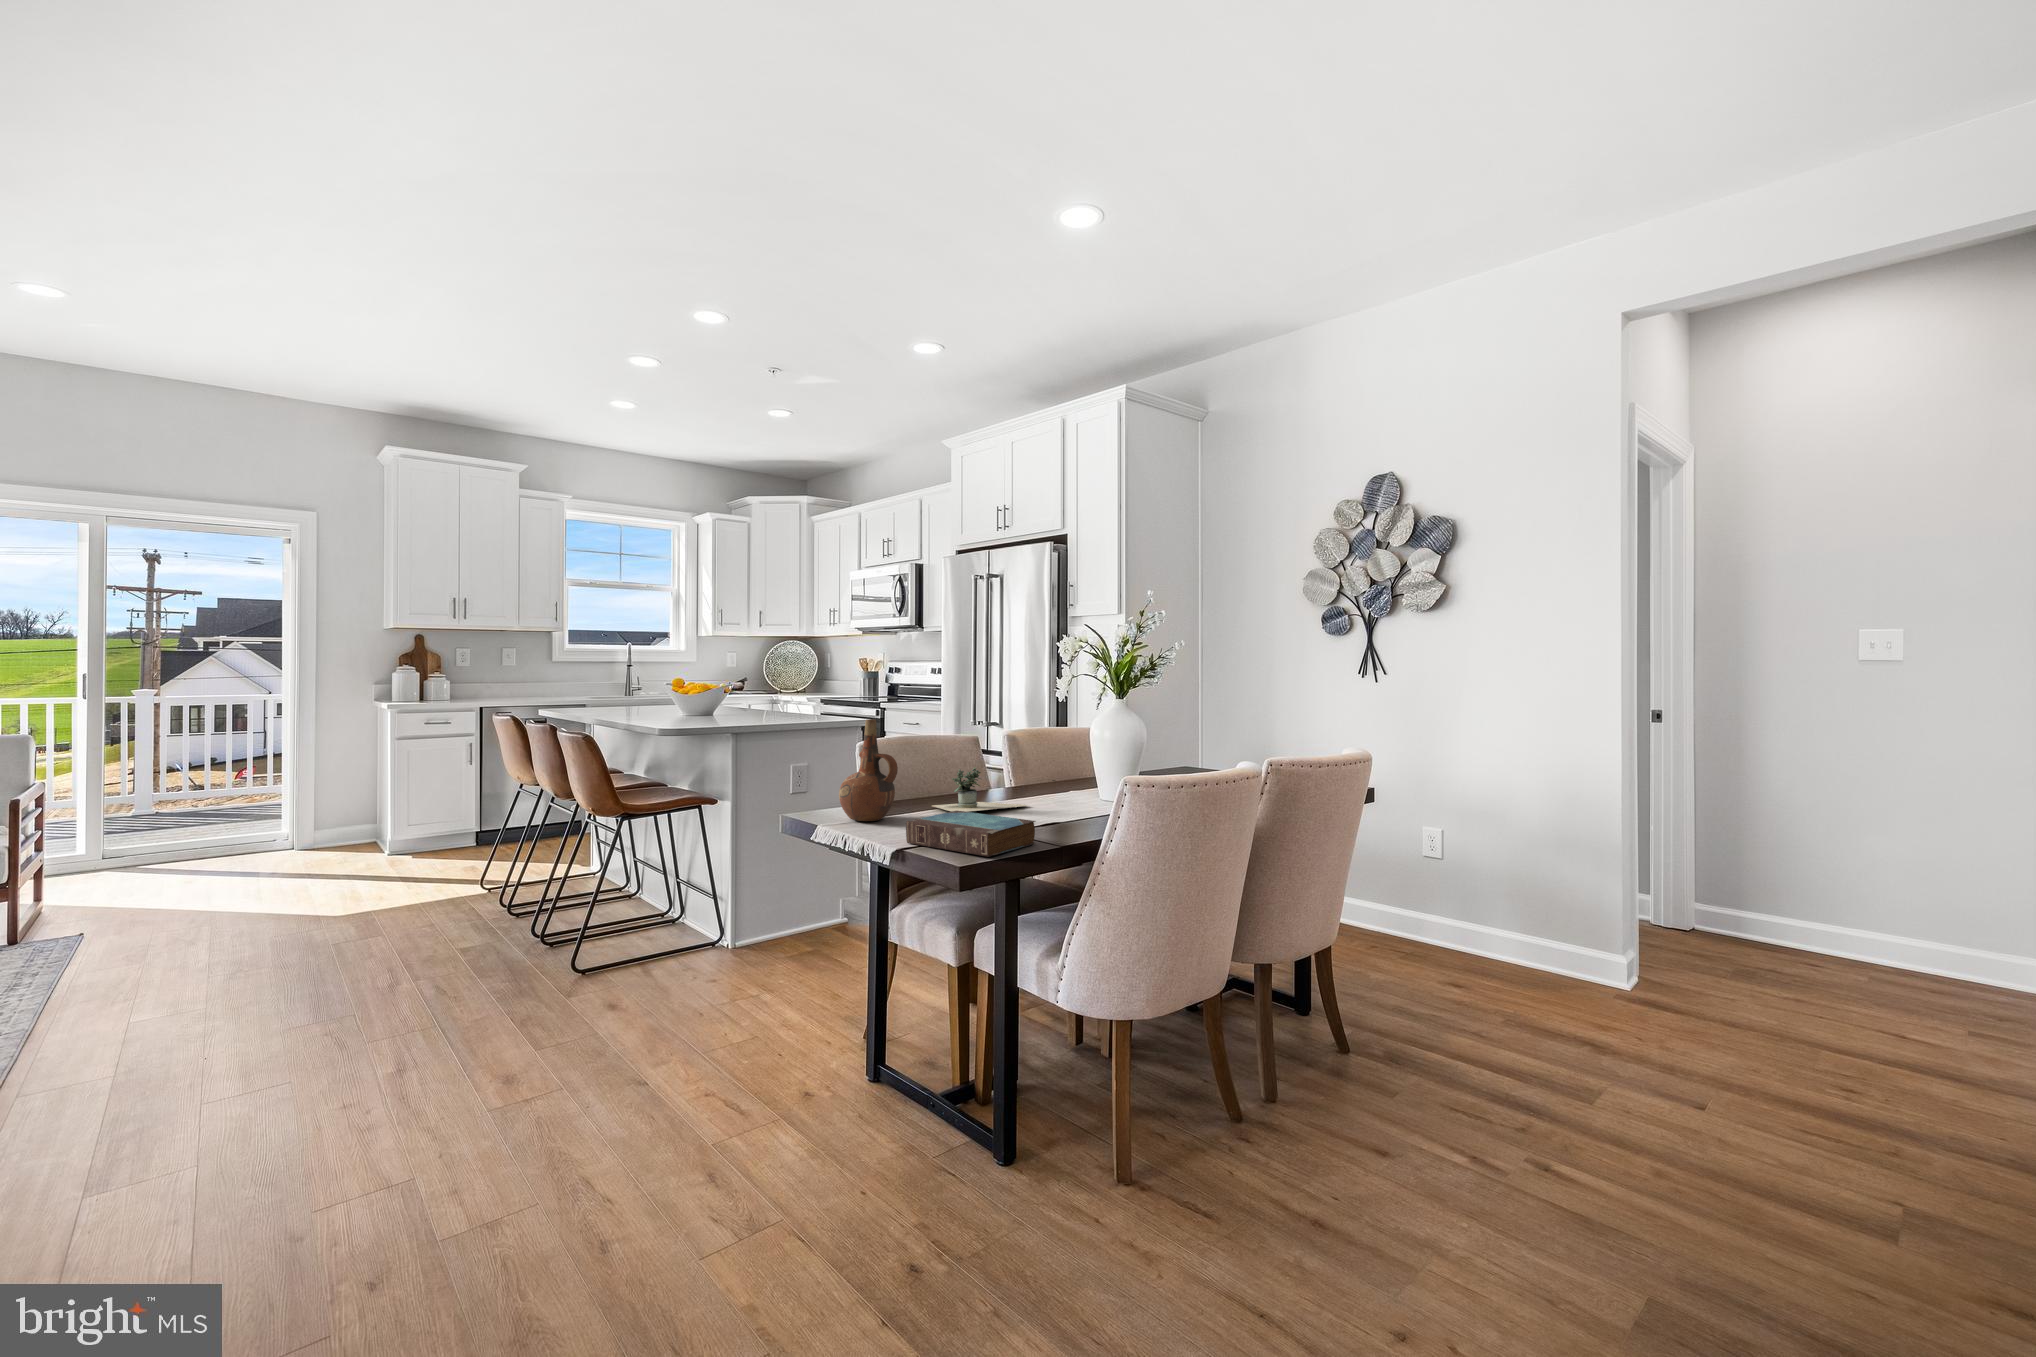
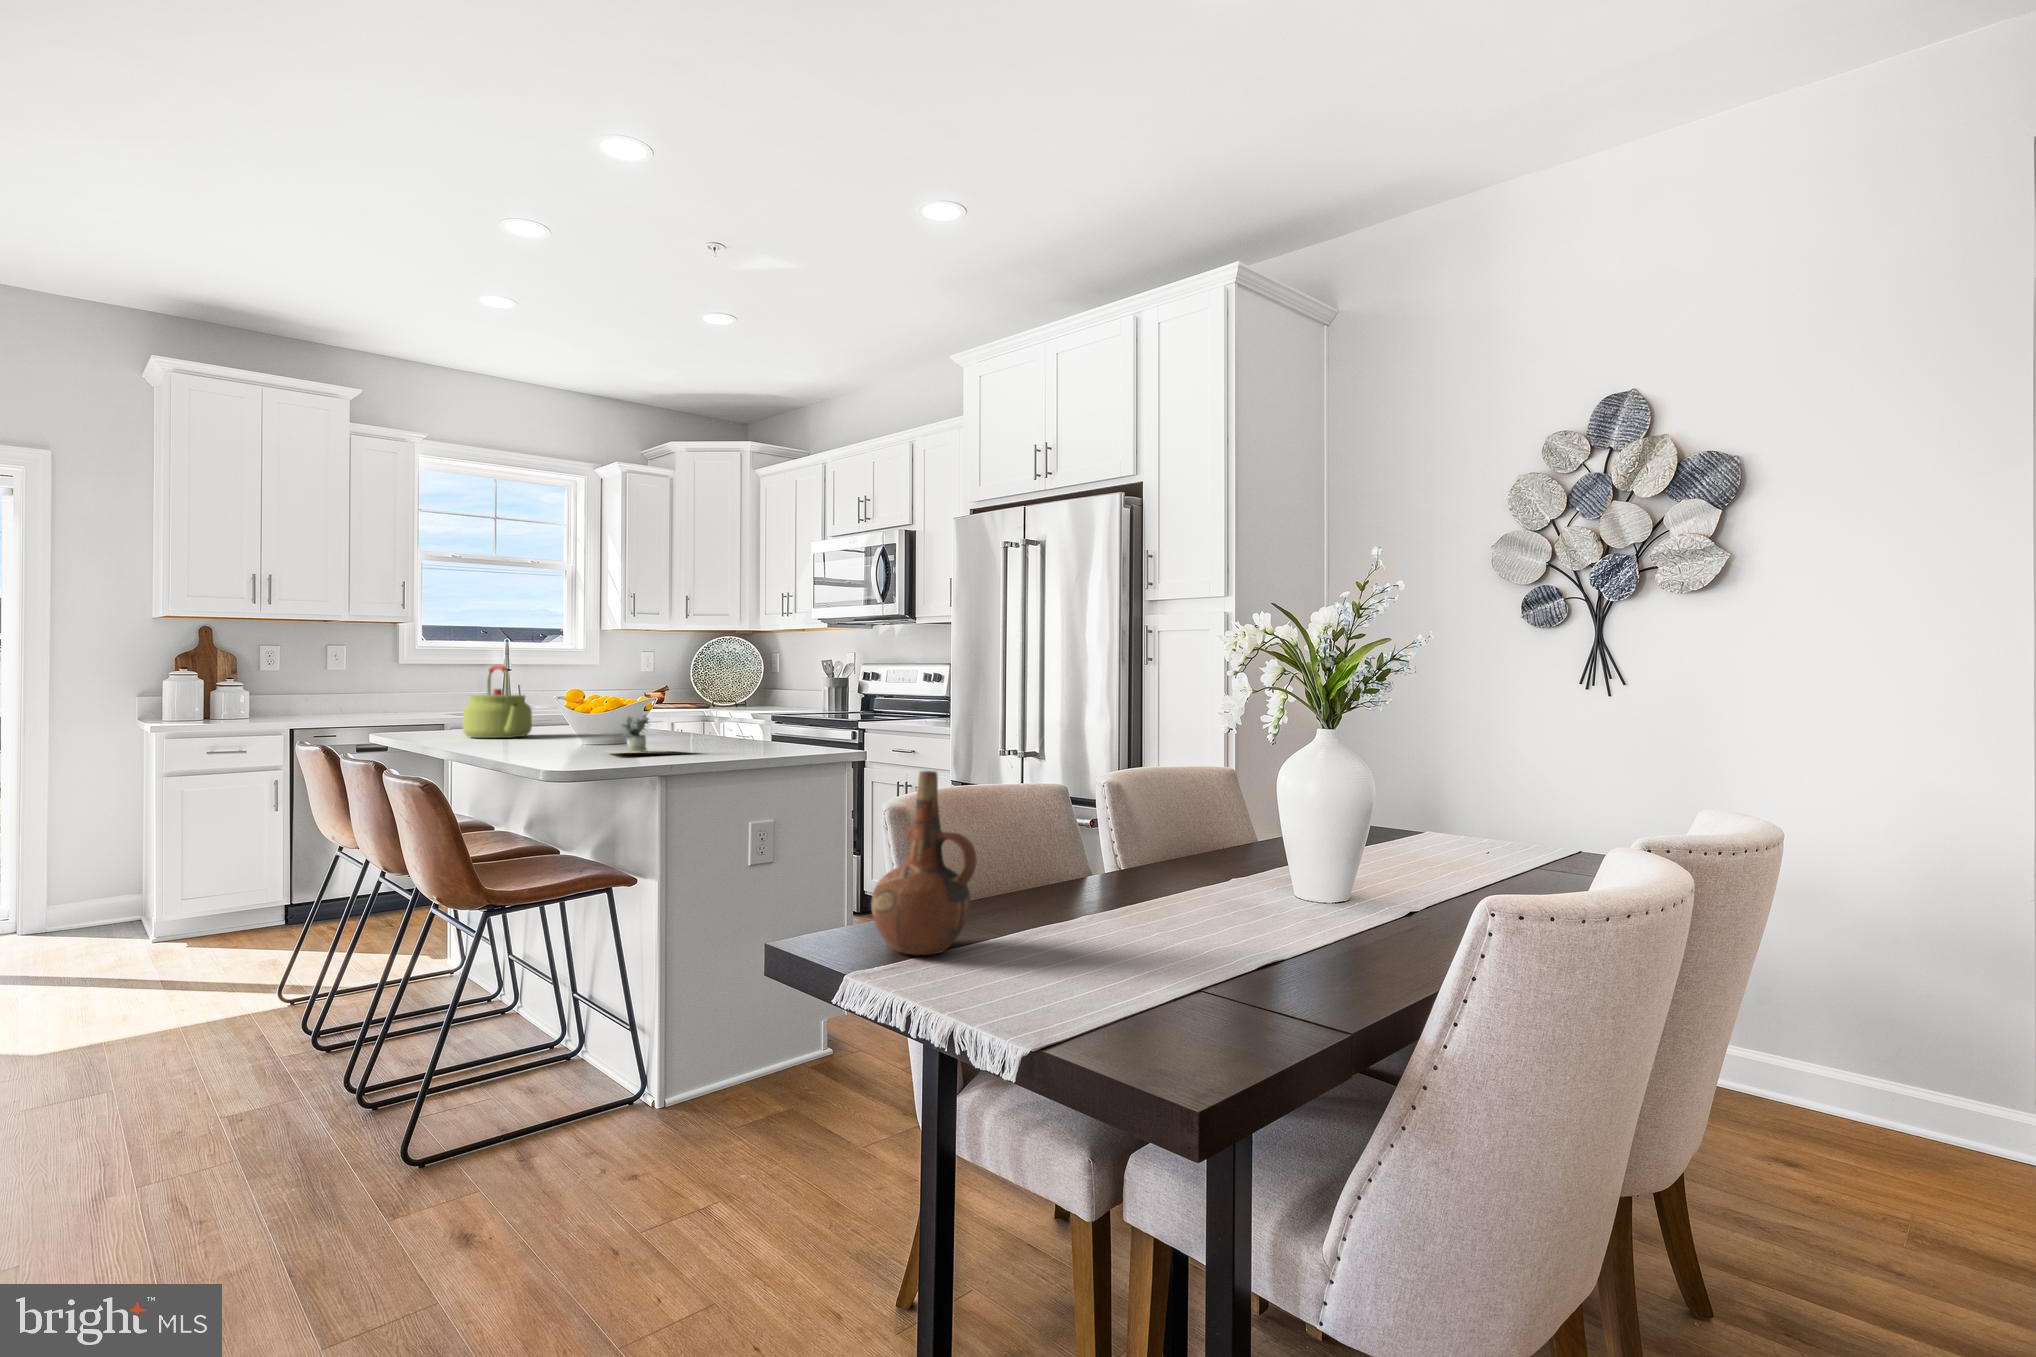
kettle: none [602,661,649,711] -> present [462,664,532,738]
potted plant: present [932,767,1055,812] -> present [614,715,732,753]
book: present [906,811,1035,857] -> none [1020,940,1263,1054]

